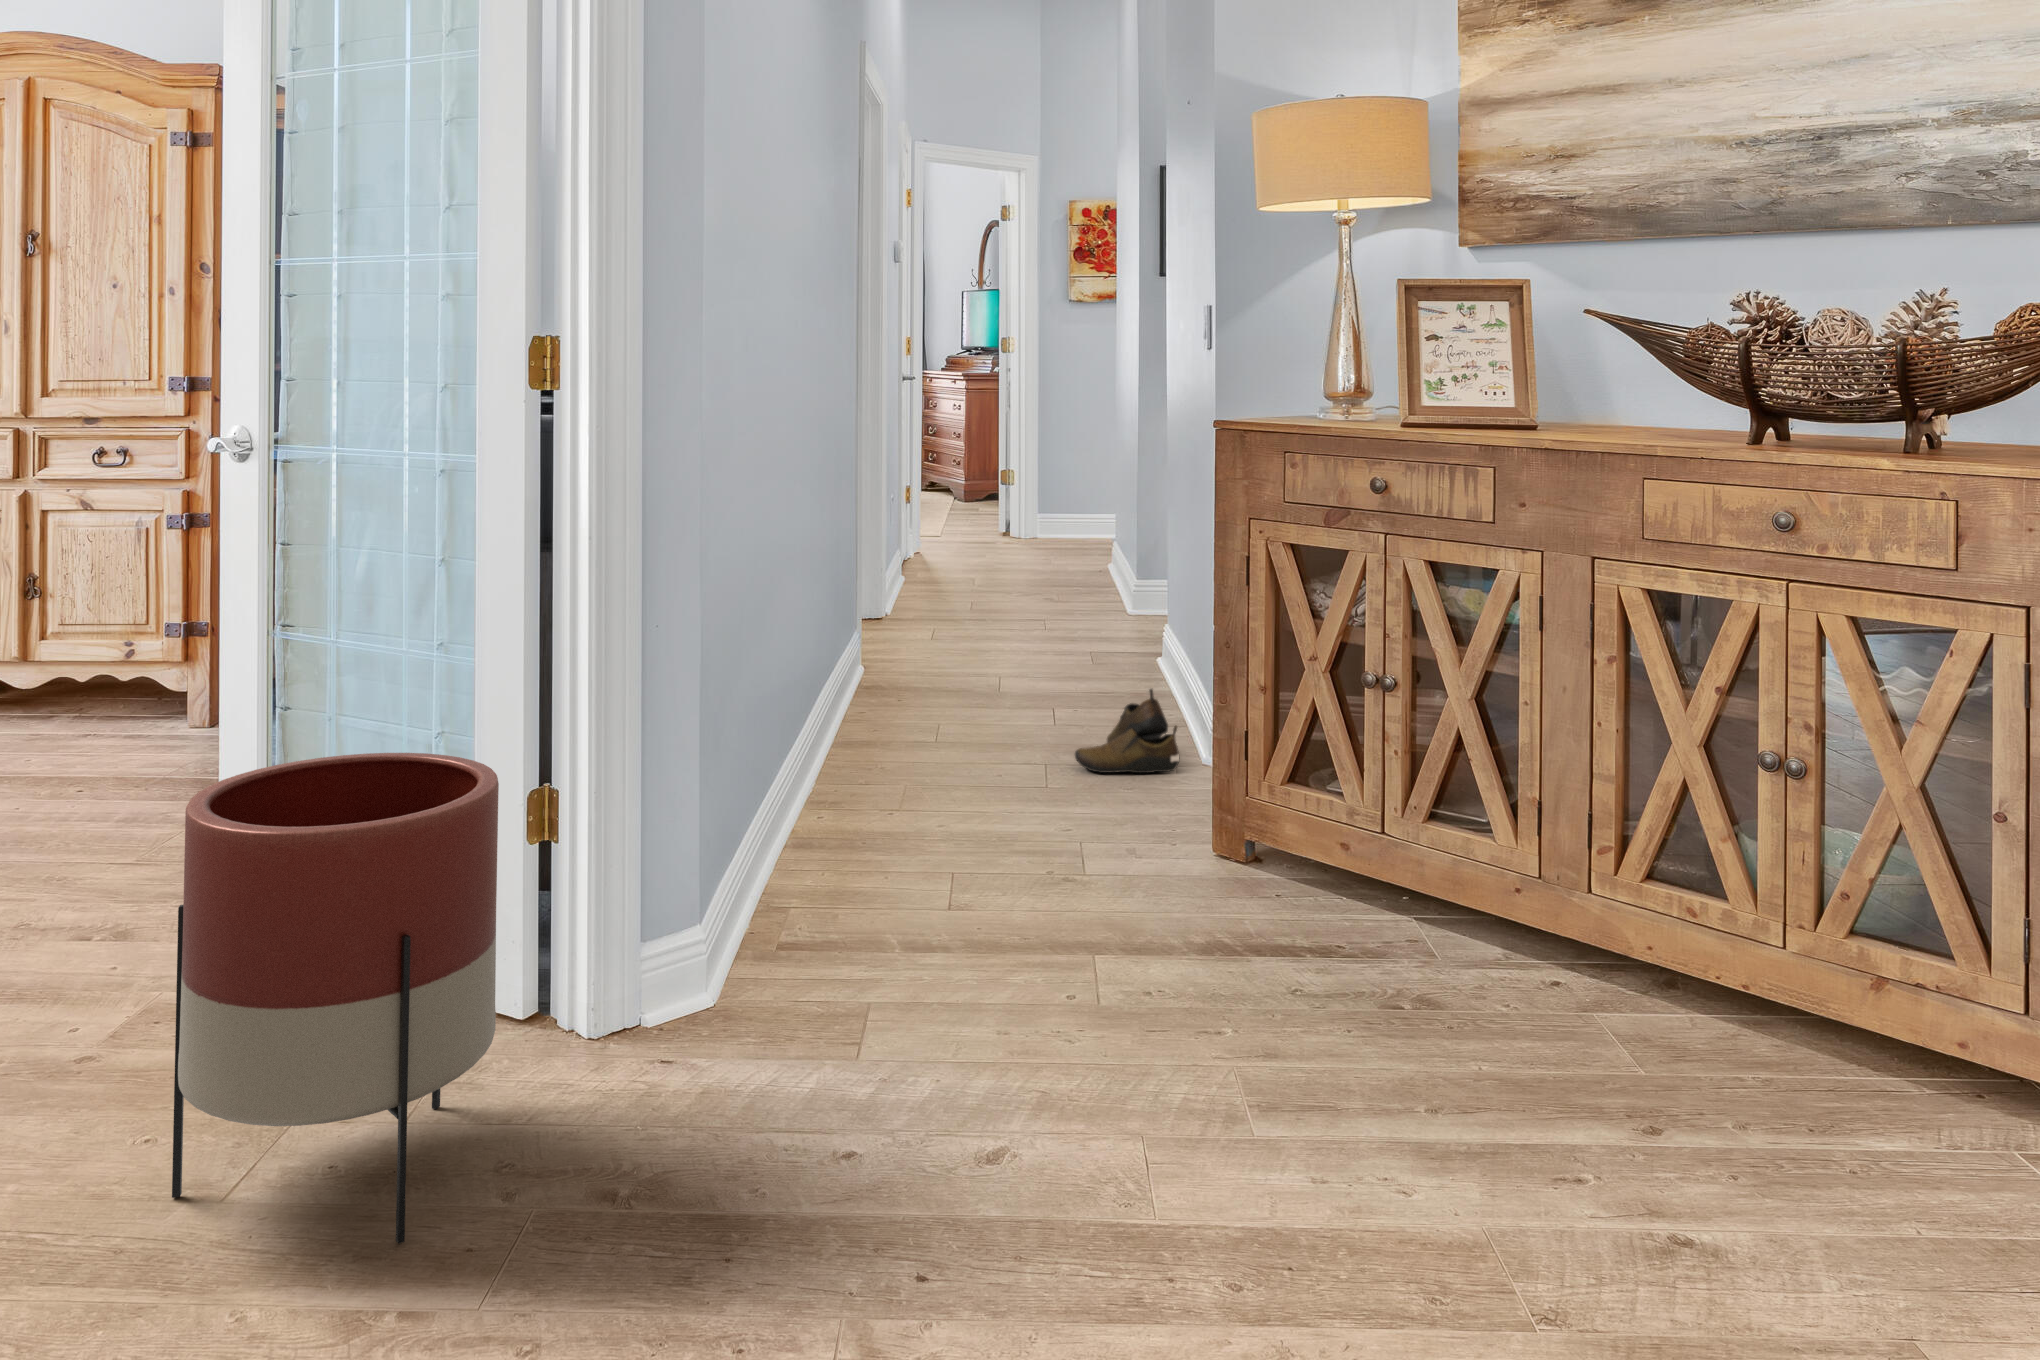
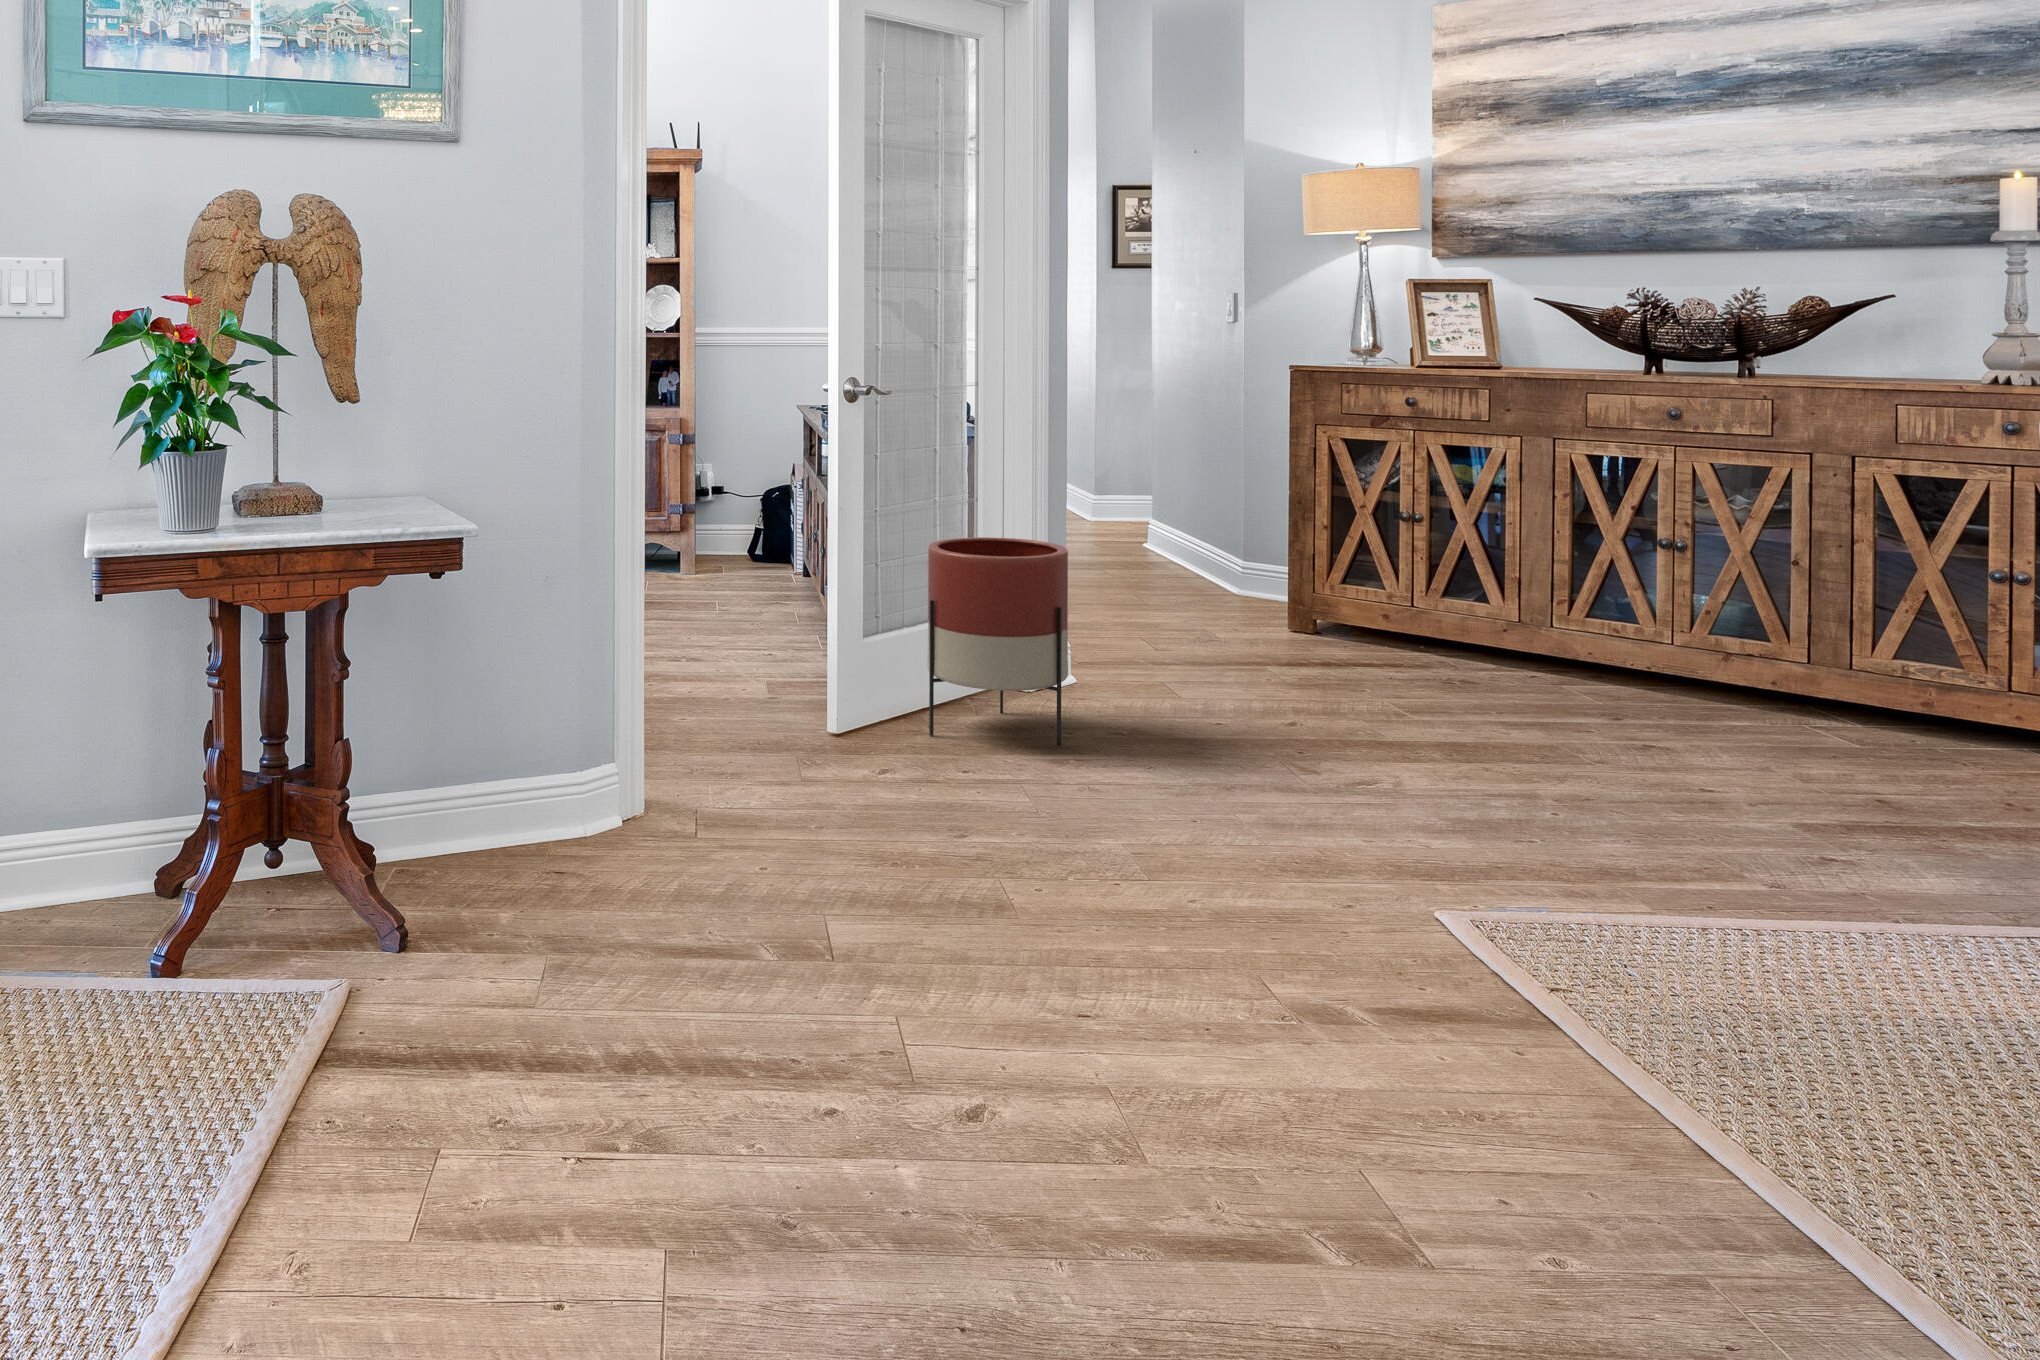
shoe: present [1075,689,1179,773] -> none [1150,541,1219,594]

